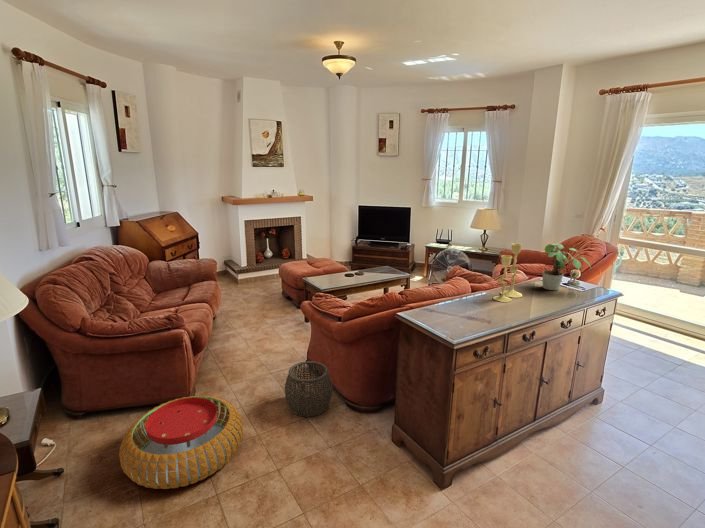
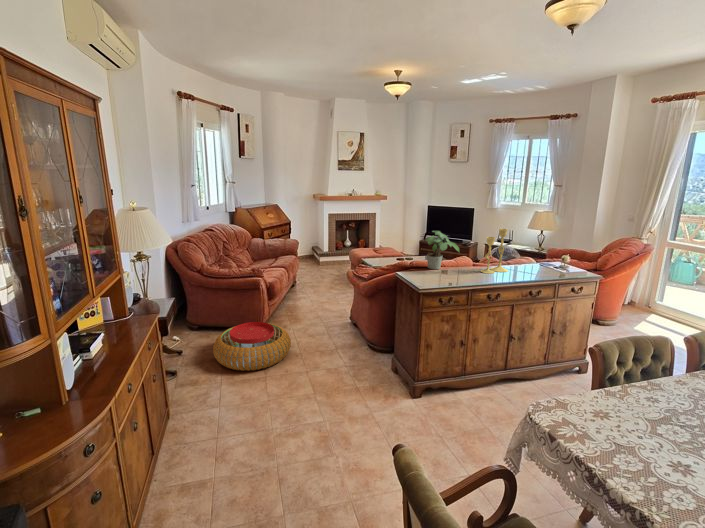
potted plant: present [542,244,591,290] -> present [426,231,459,269]
woven basket: present [285,361,333,417] -> none [324,311,359,350]

